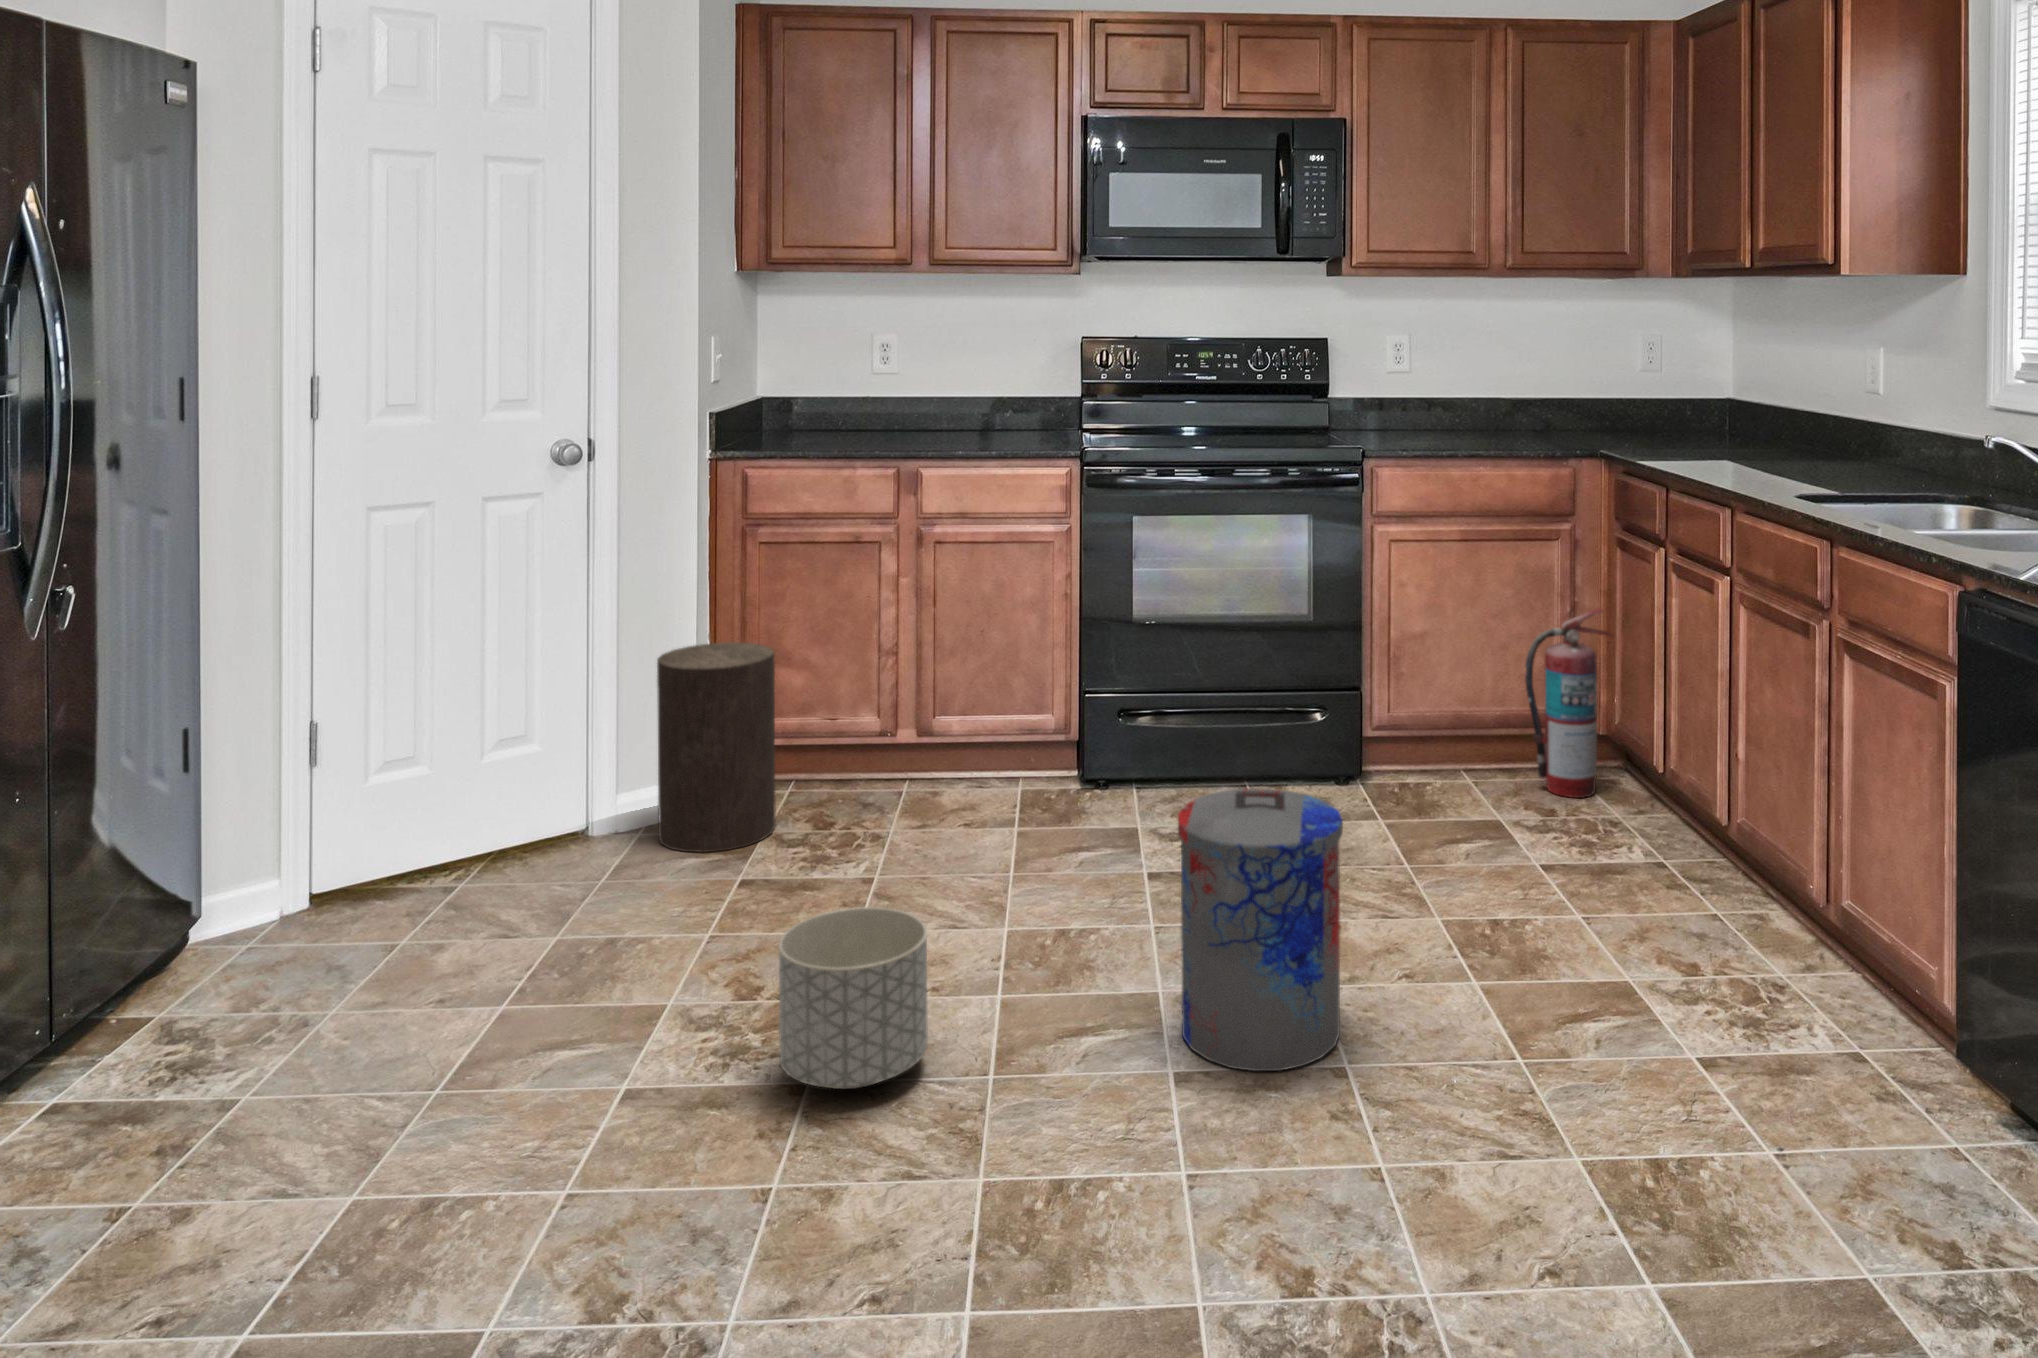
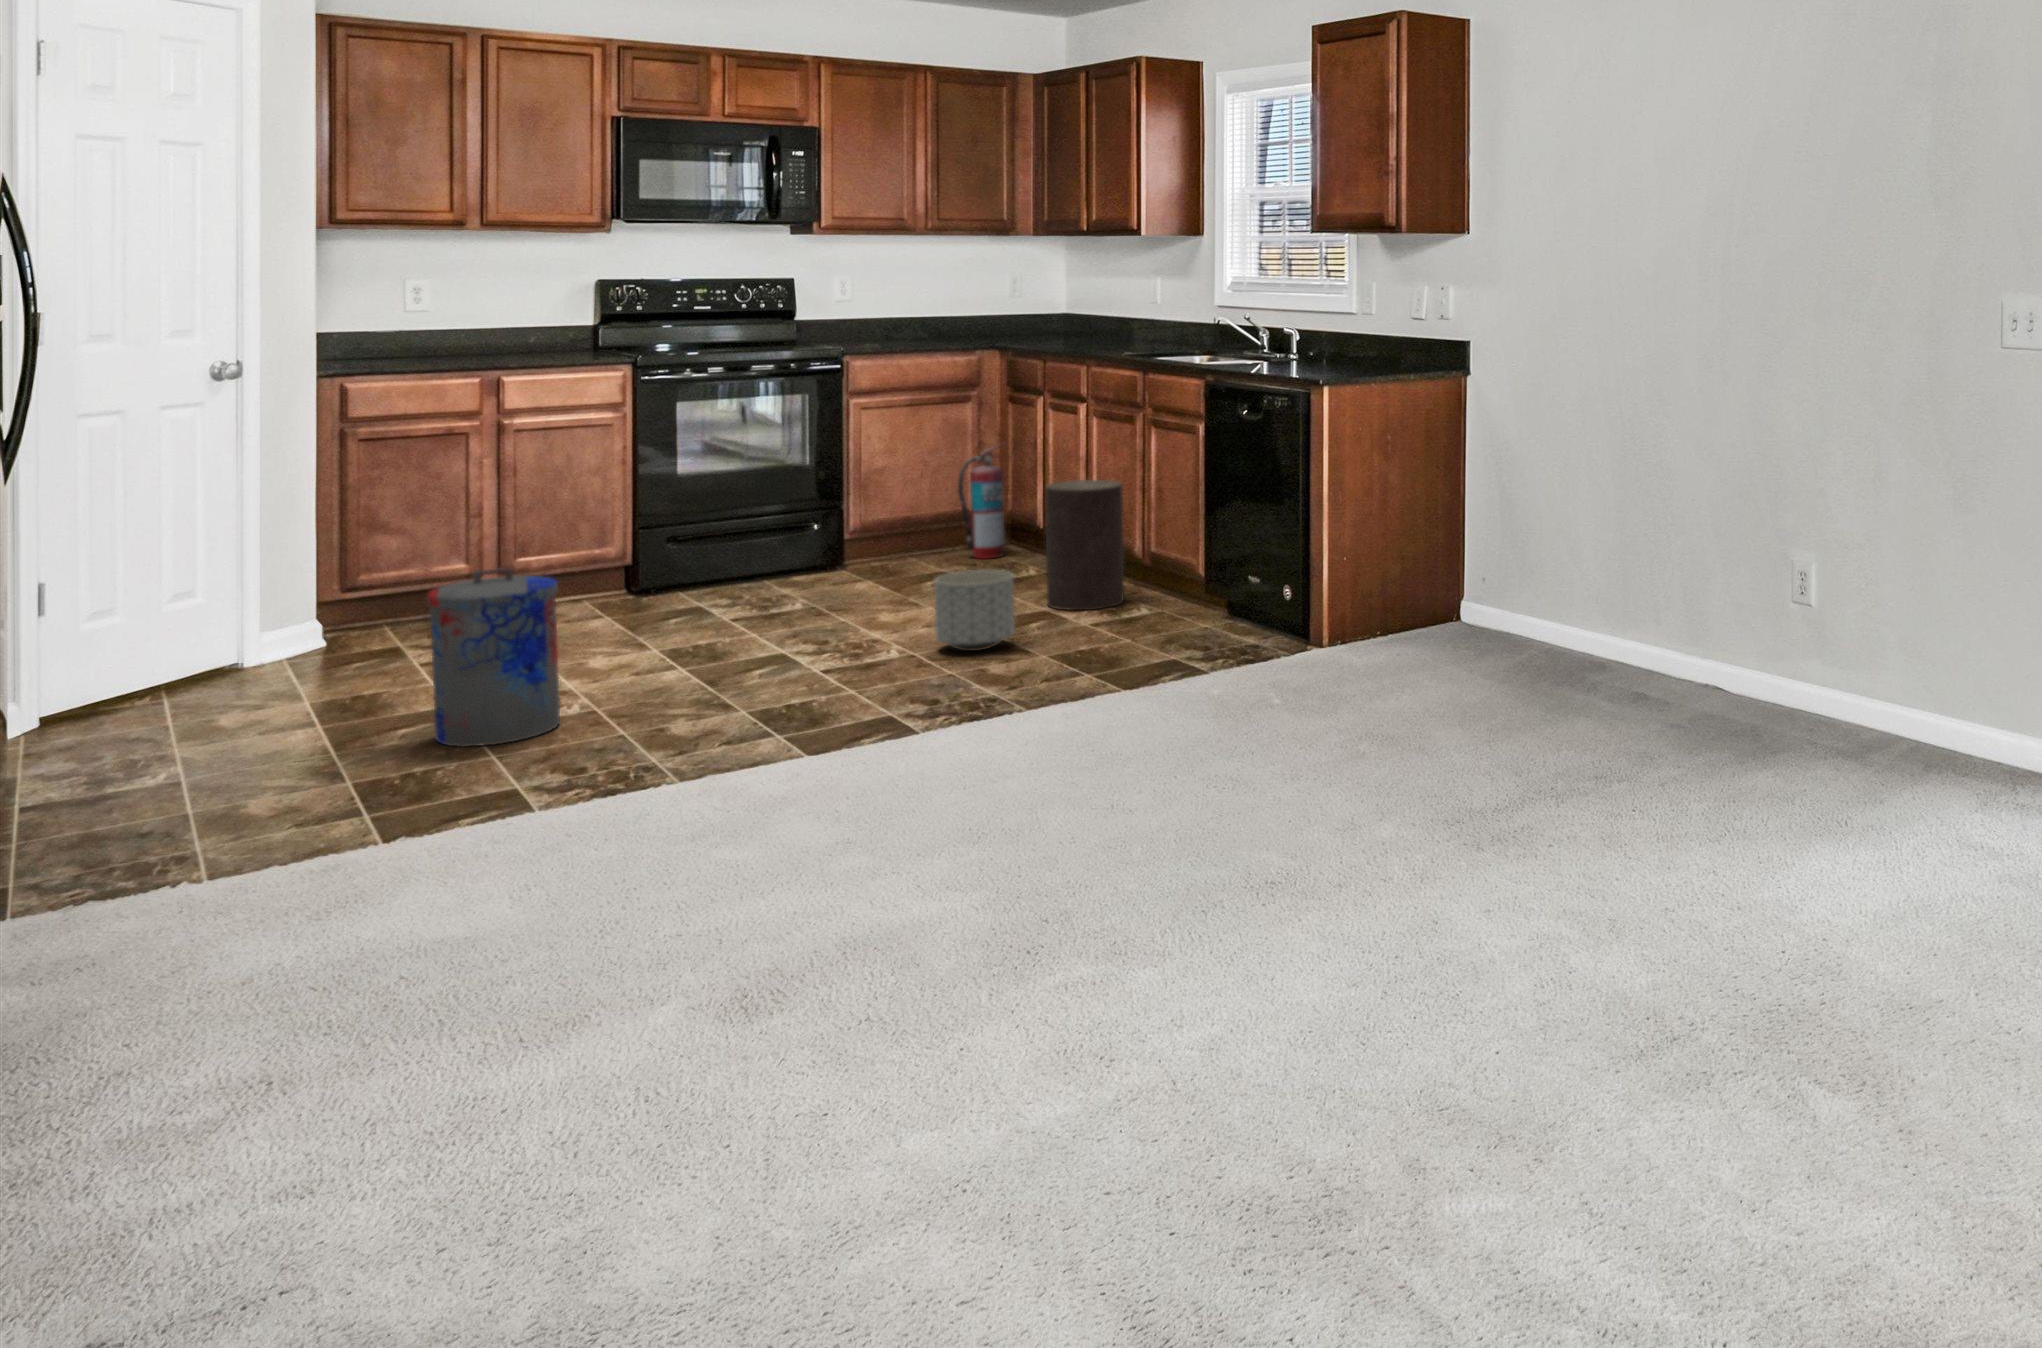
stool: present [657,642,776,852] -> present [1045,480,1124,611]
trash can: present [1178,788,1343,1071] -> present [427,568,560,747]
planter: present [779,907,928,1089] -> present [935,570,1015,651]

